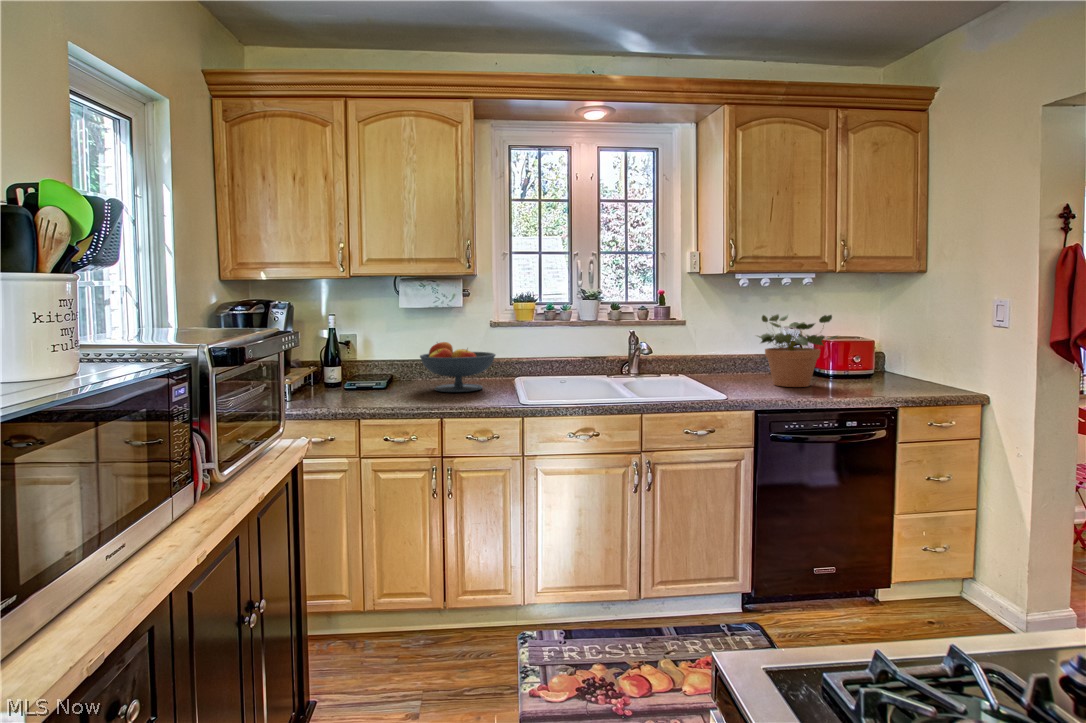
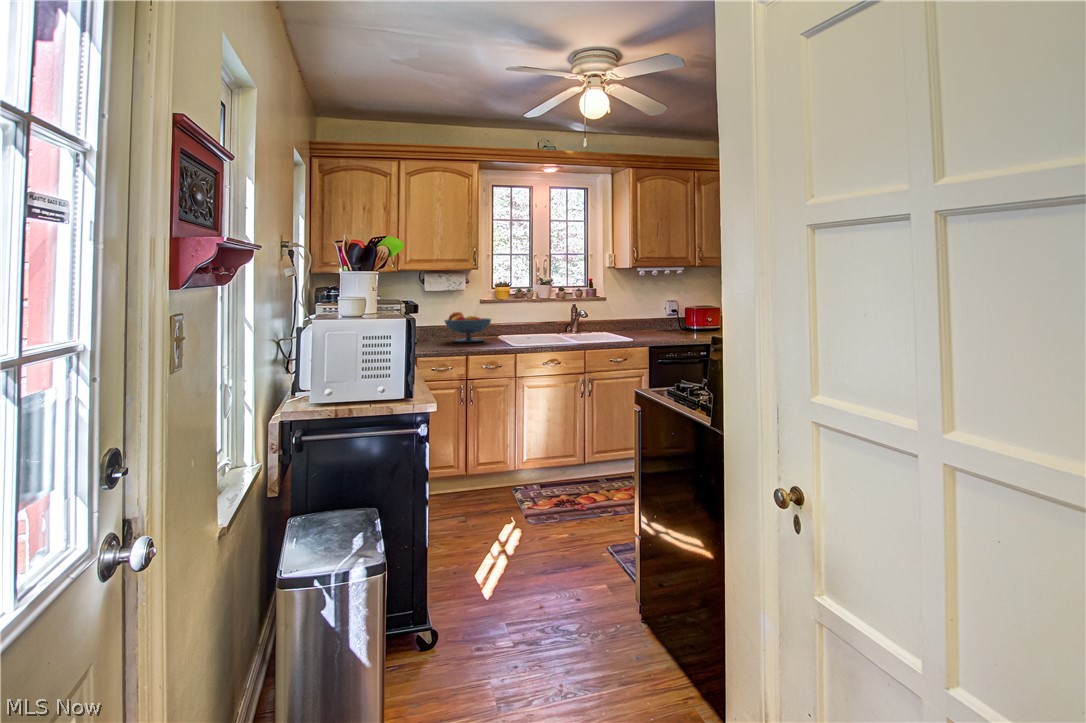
potted plant: present [758,314,838,387] -> none [648,292,700,336]

